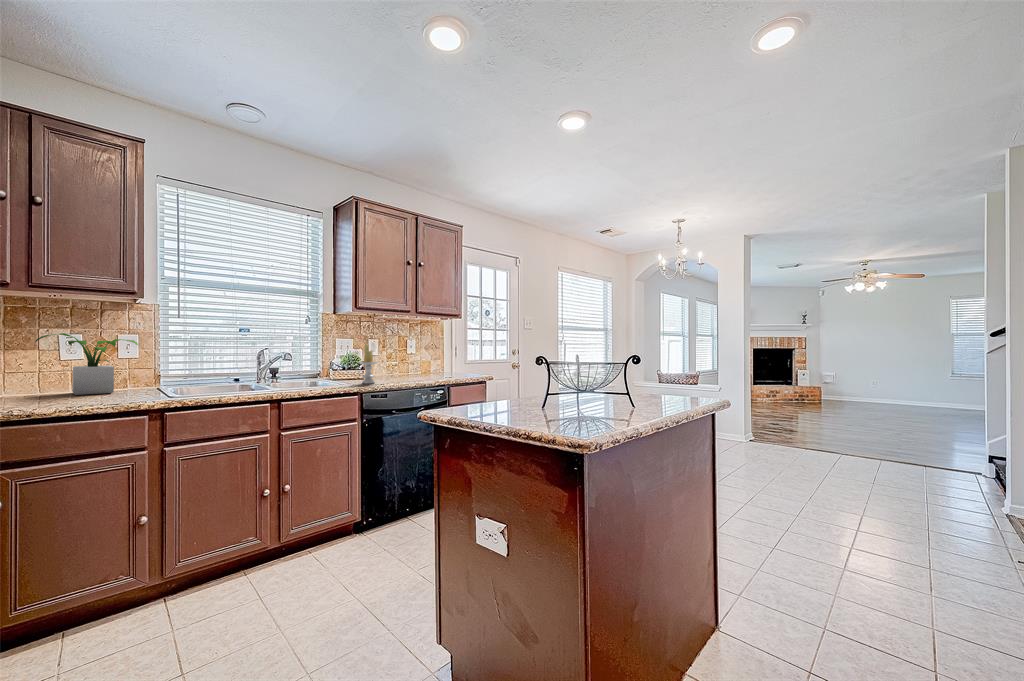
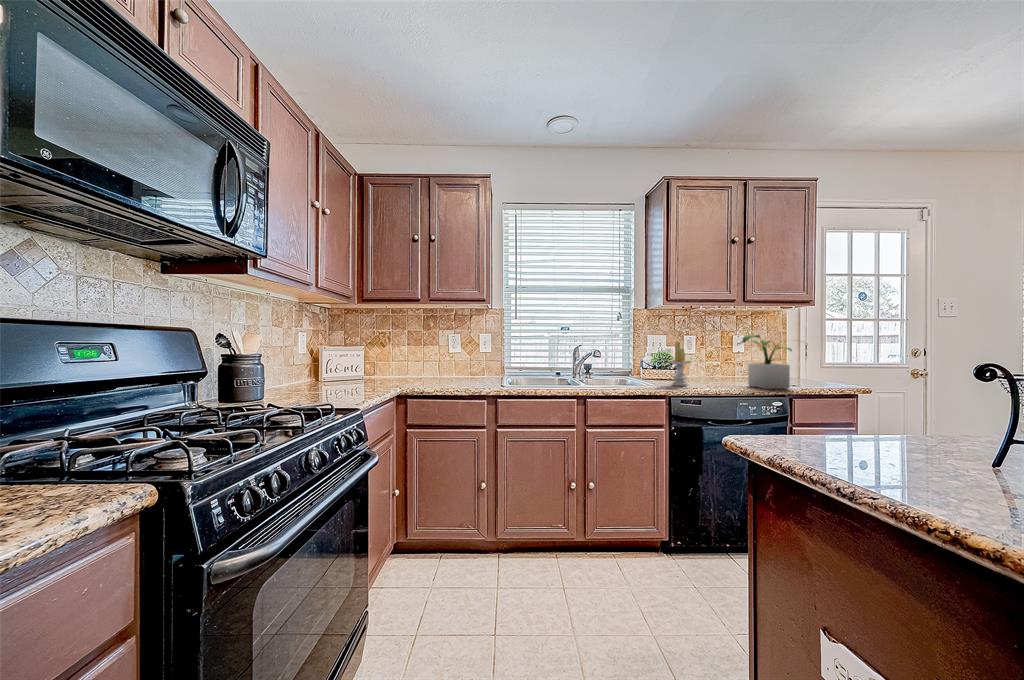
potted plant: present [35,333,138,395] -> present [740,335,792,389]

